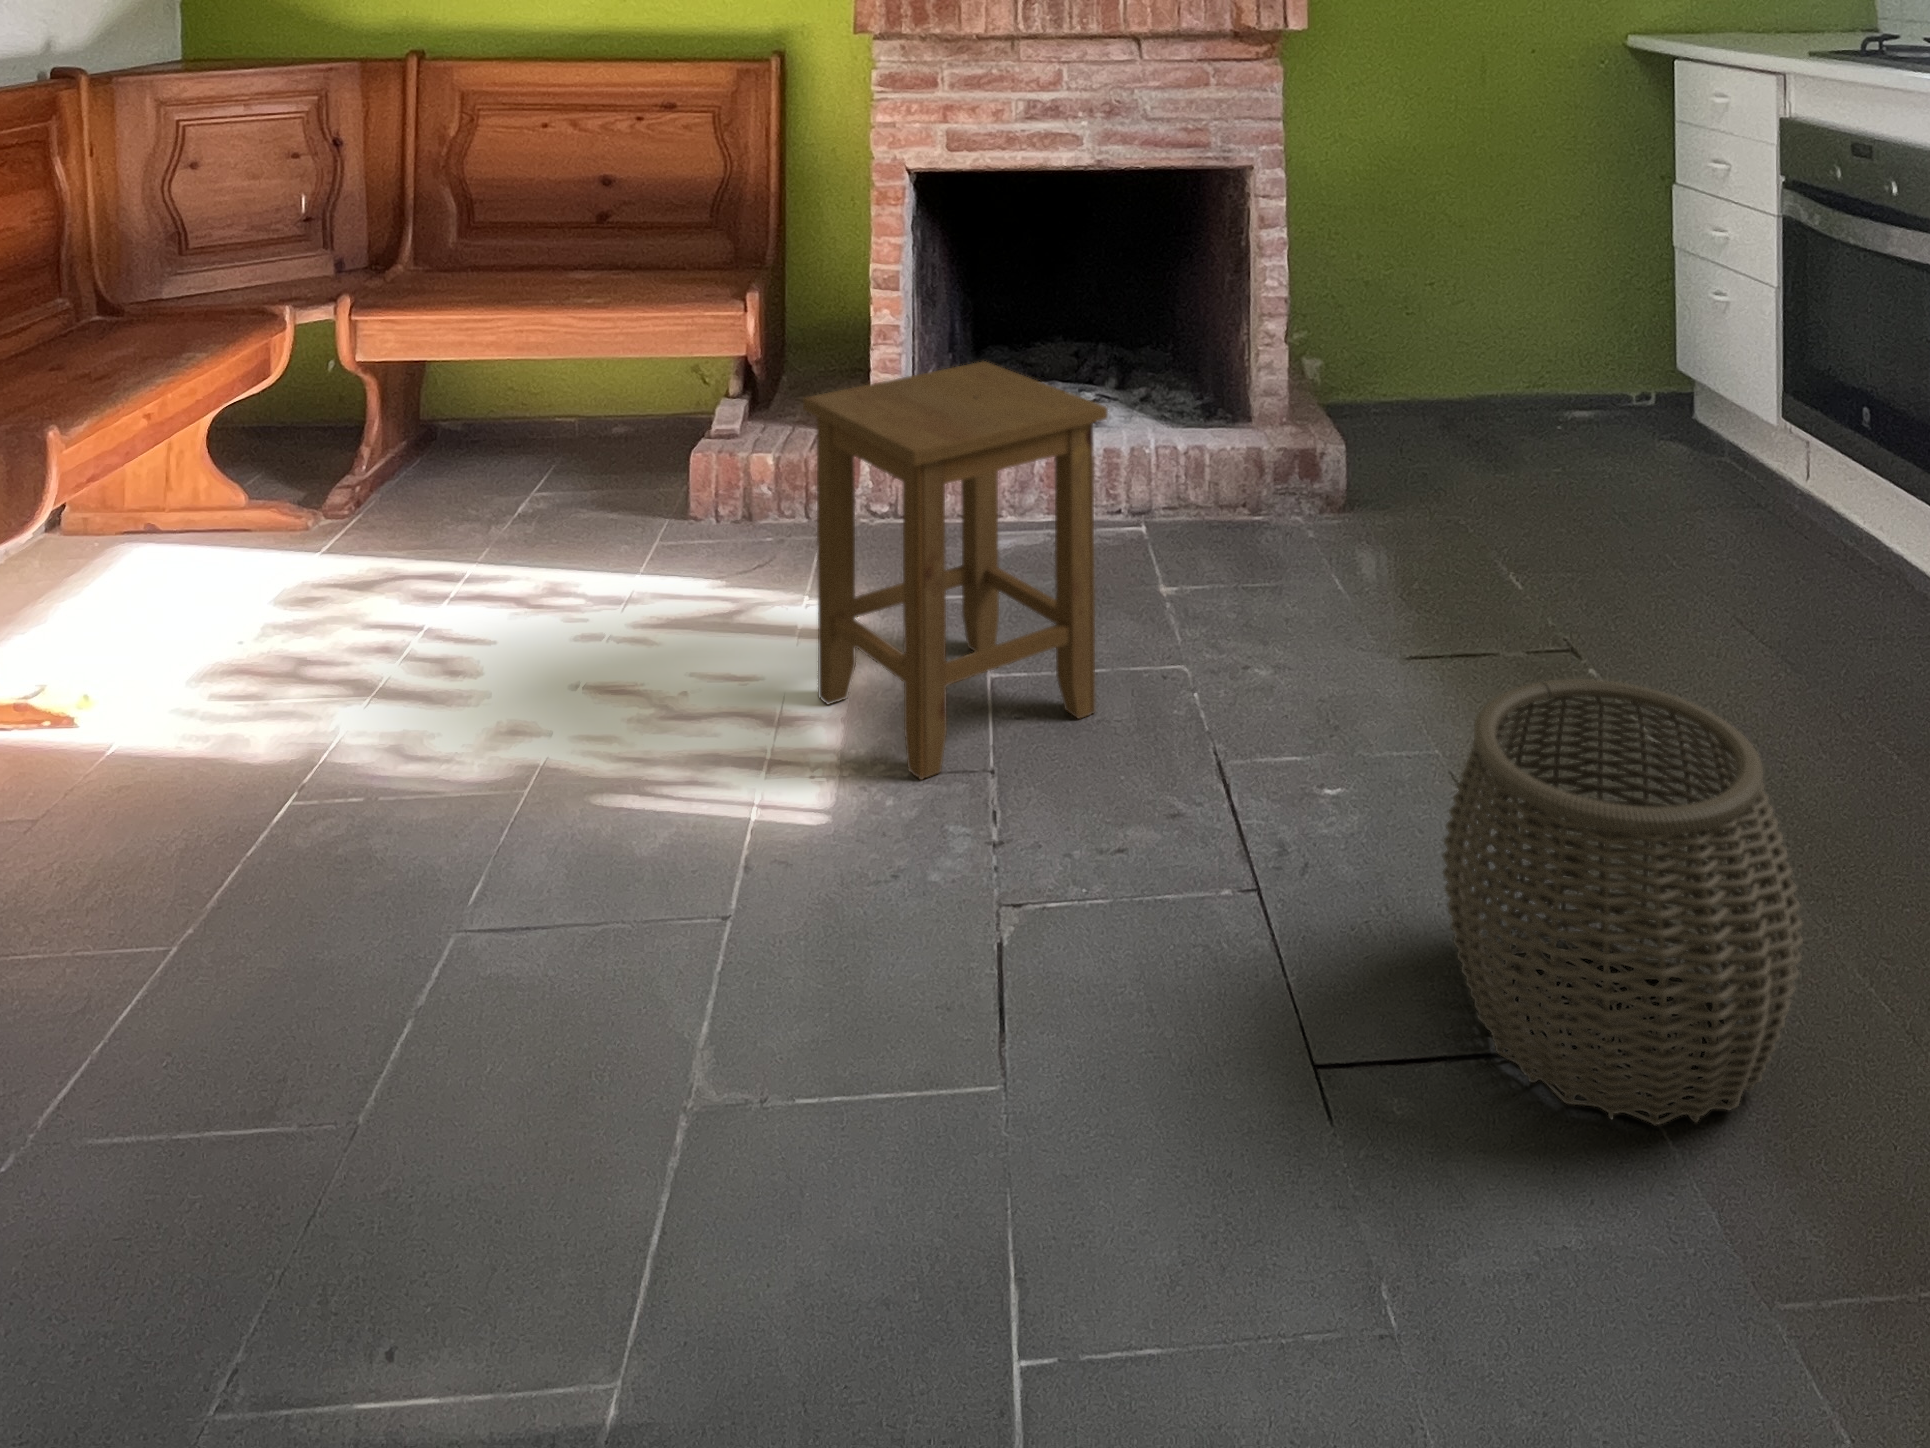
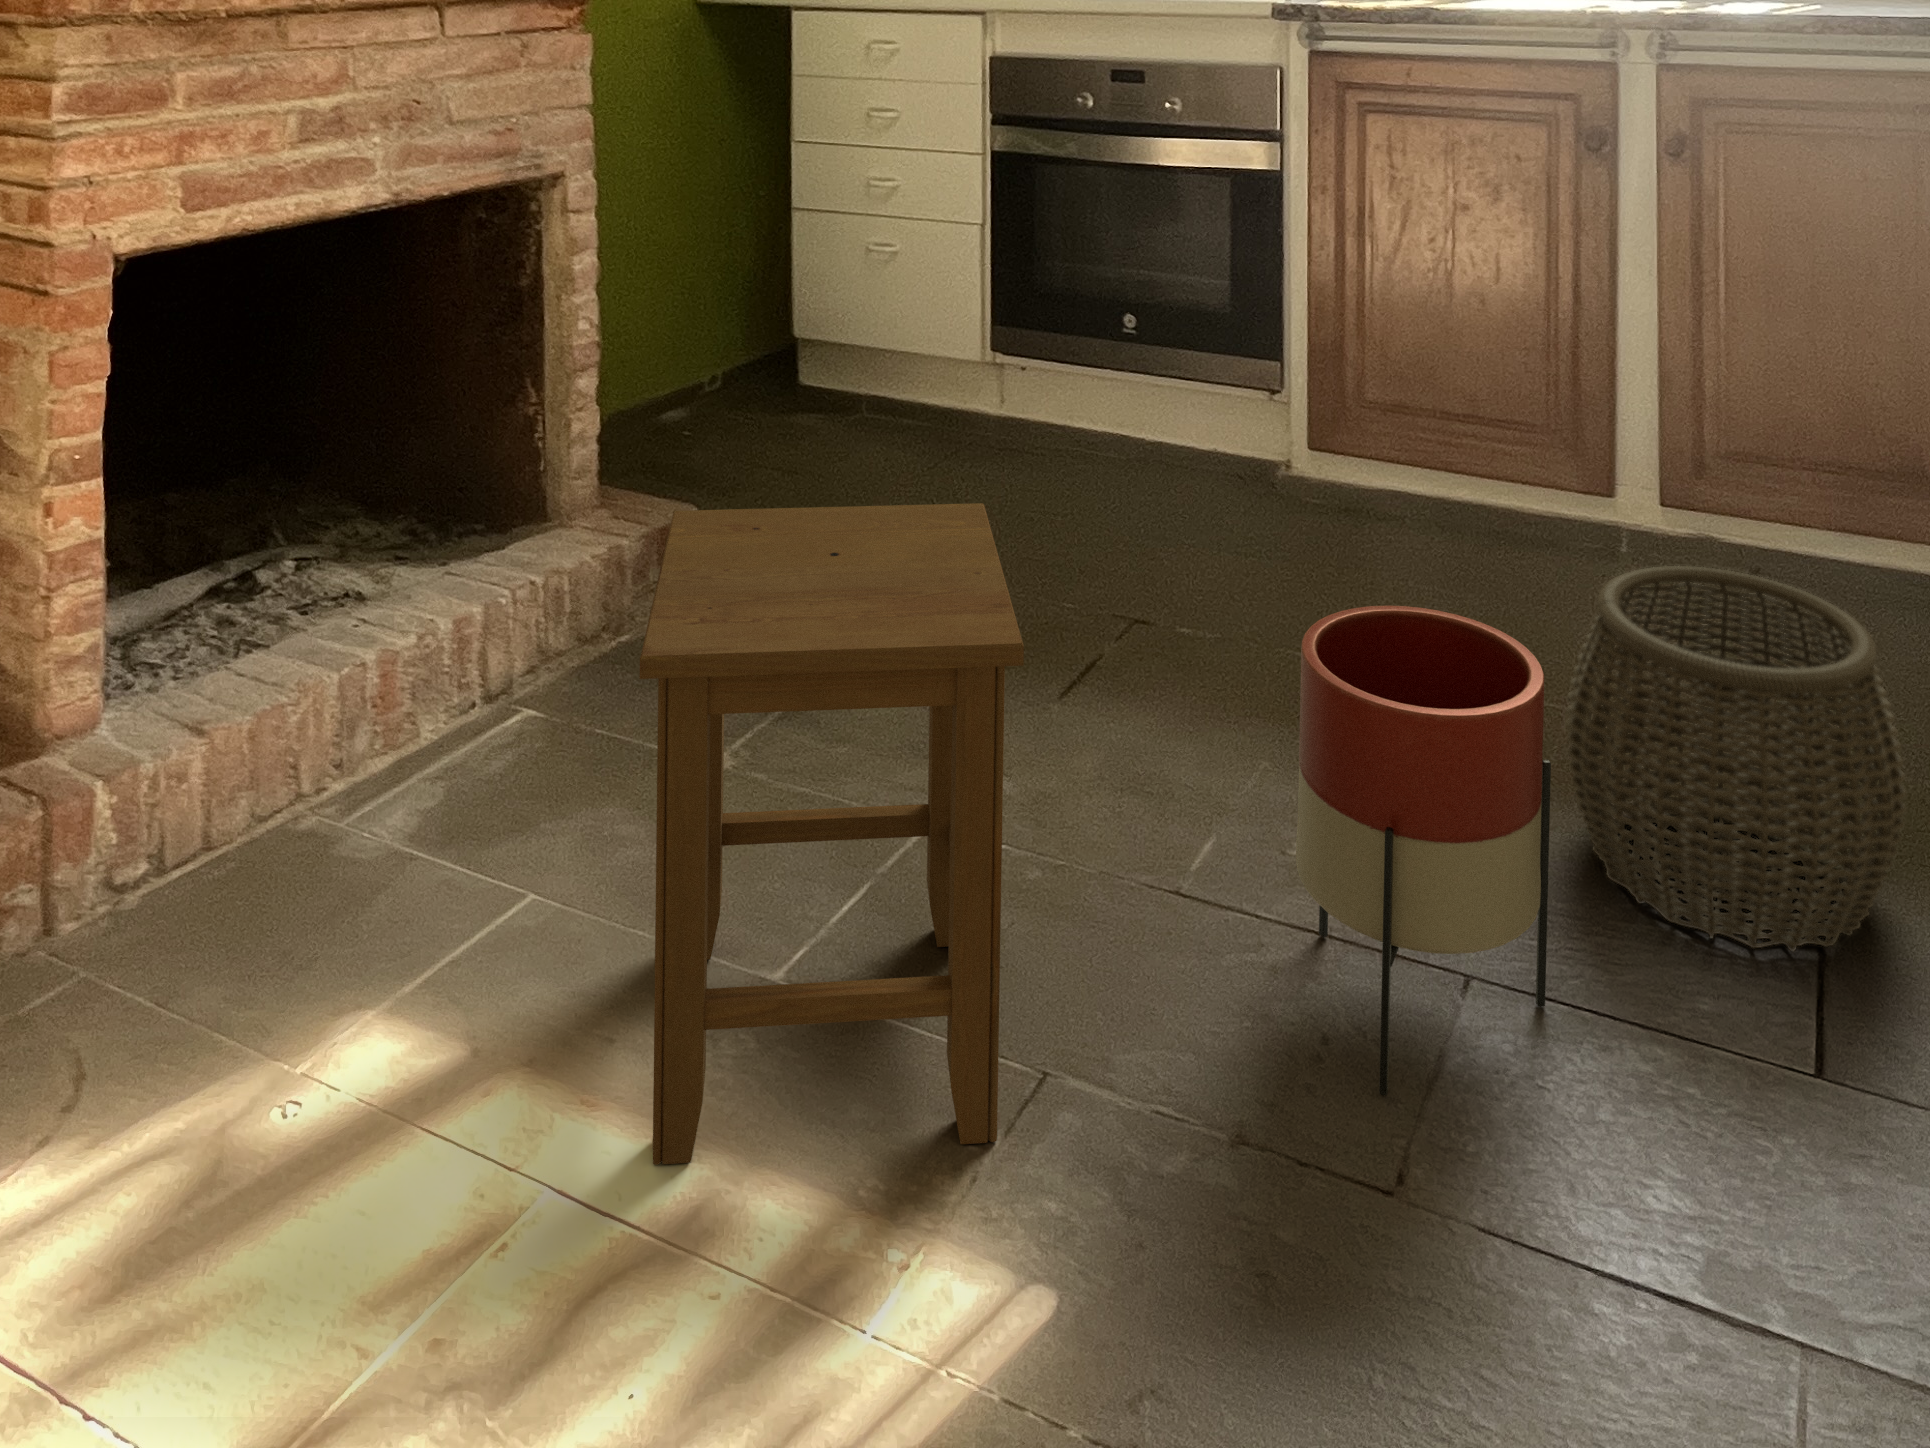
planter: none [1094,558,1305,954] -> present [1296,606,1551,1096]

